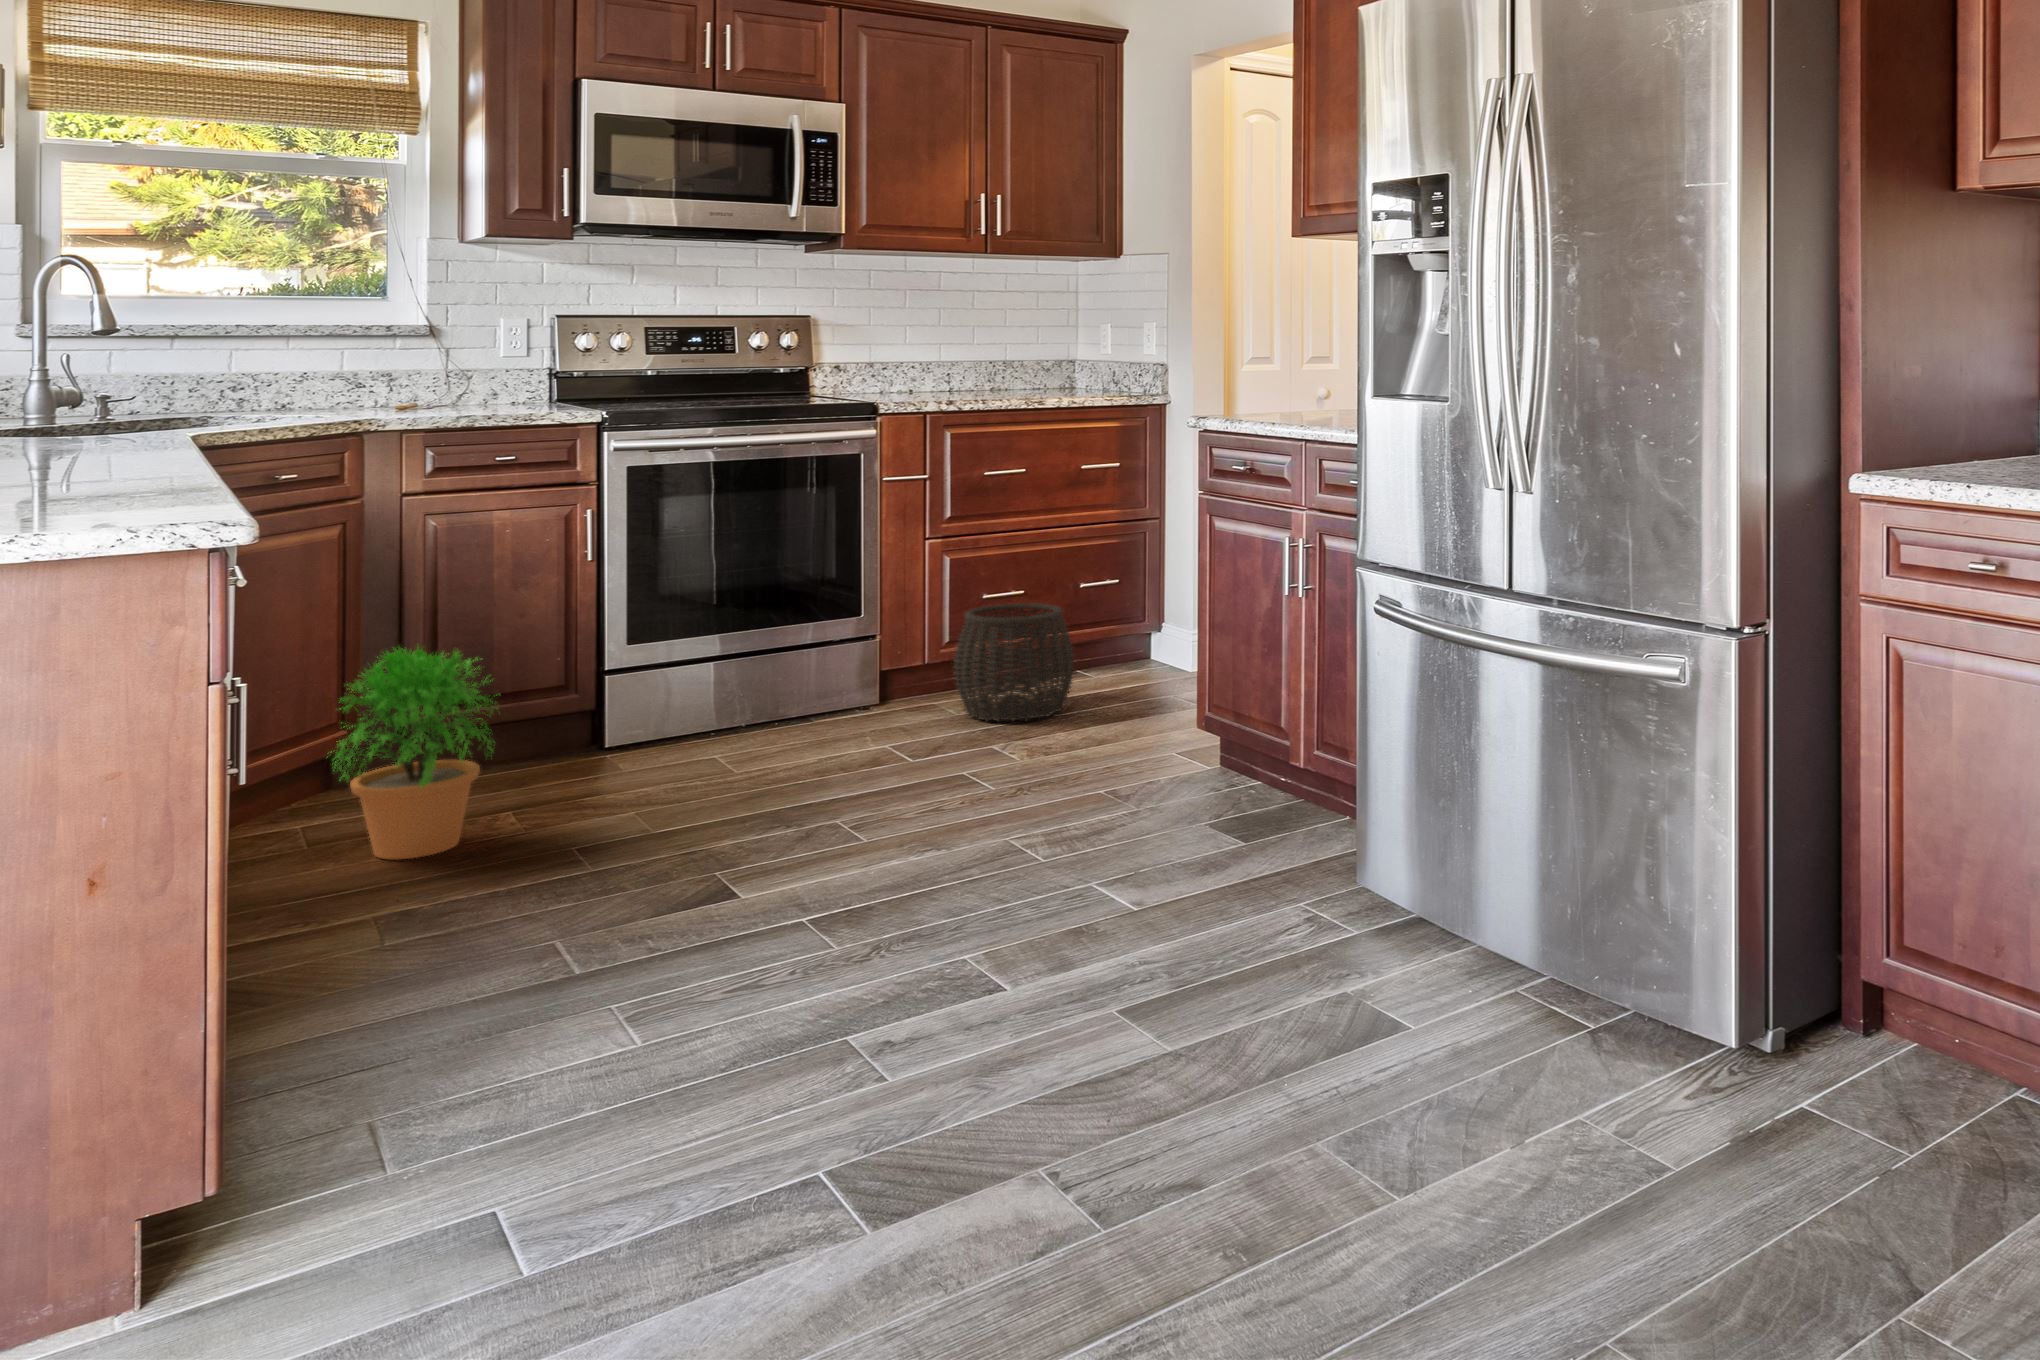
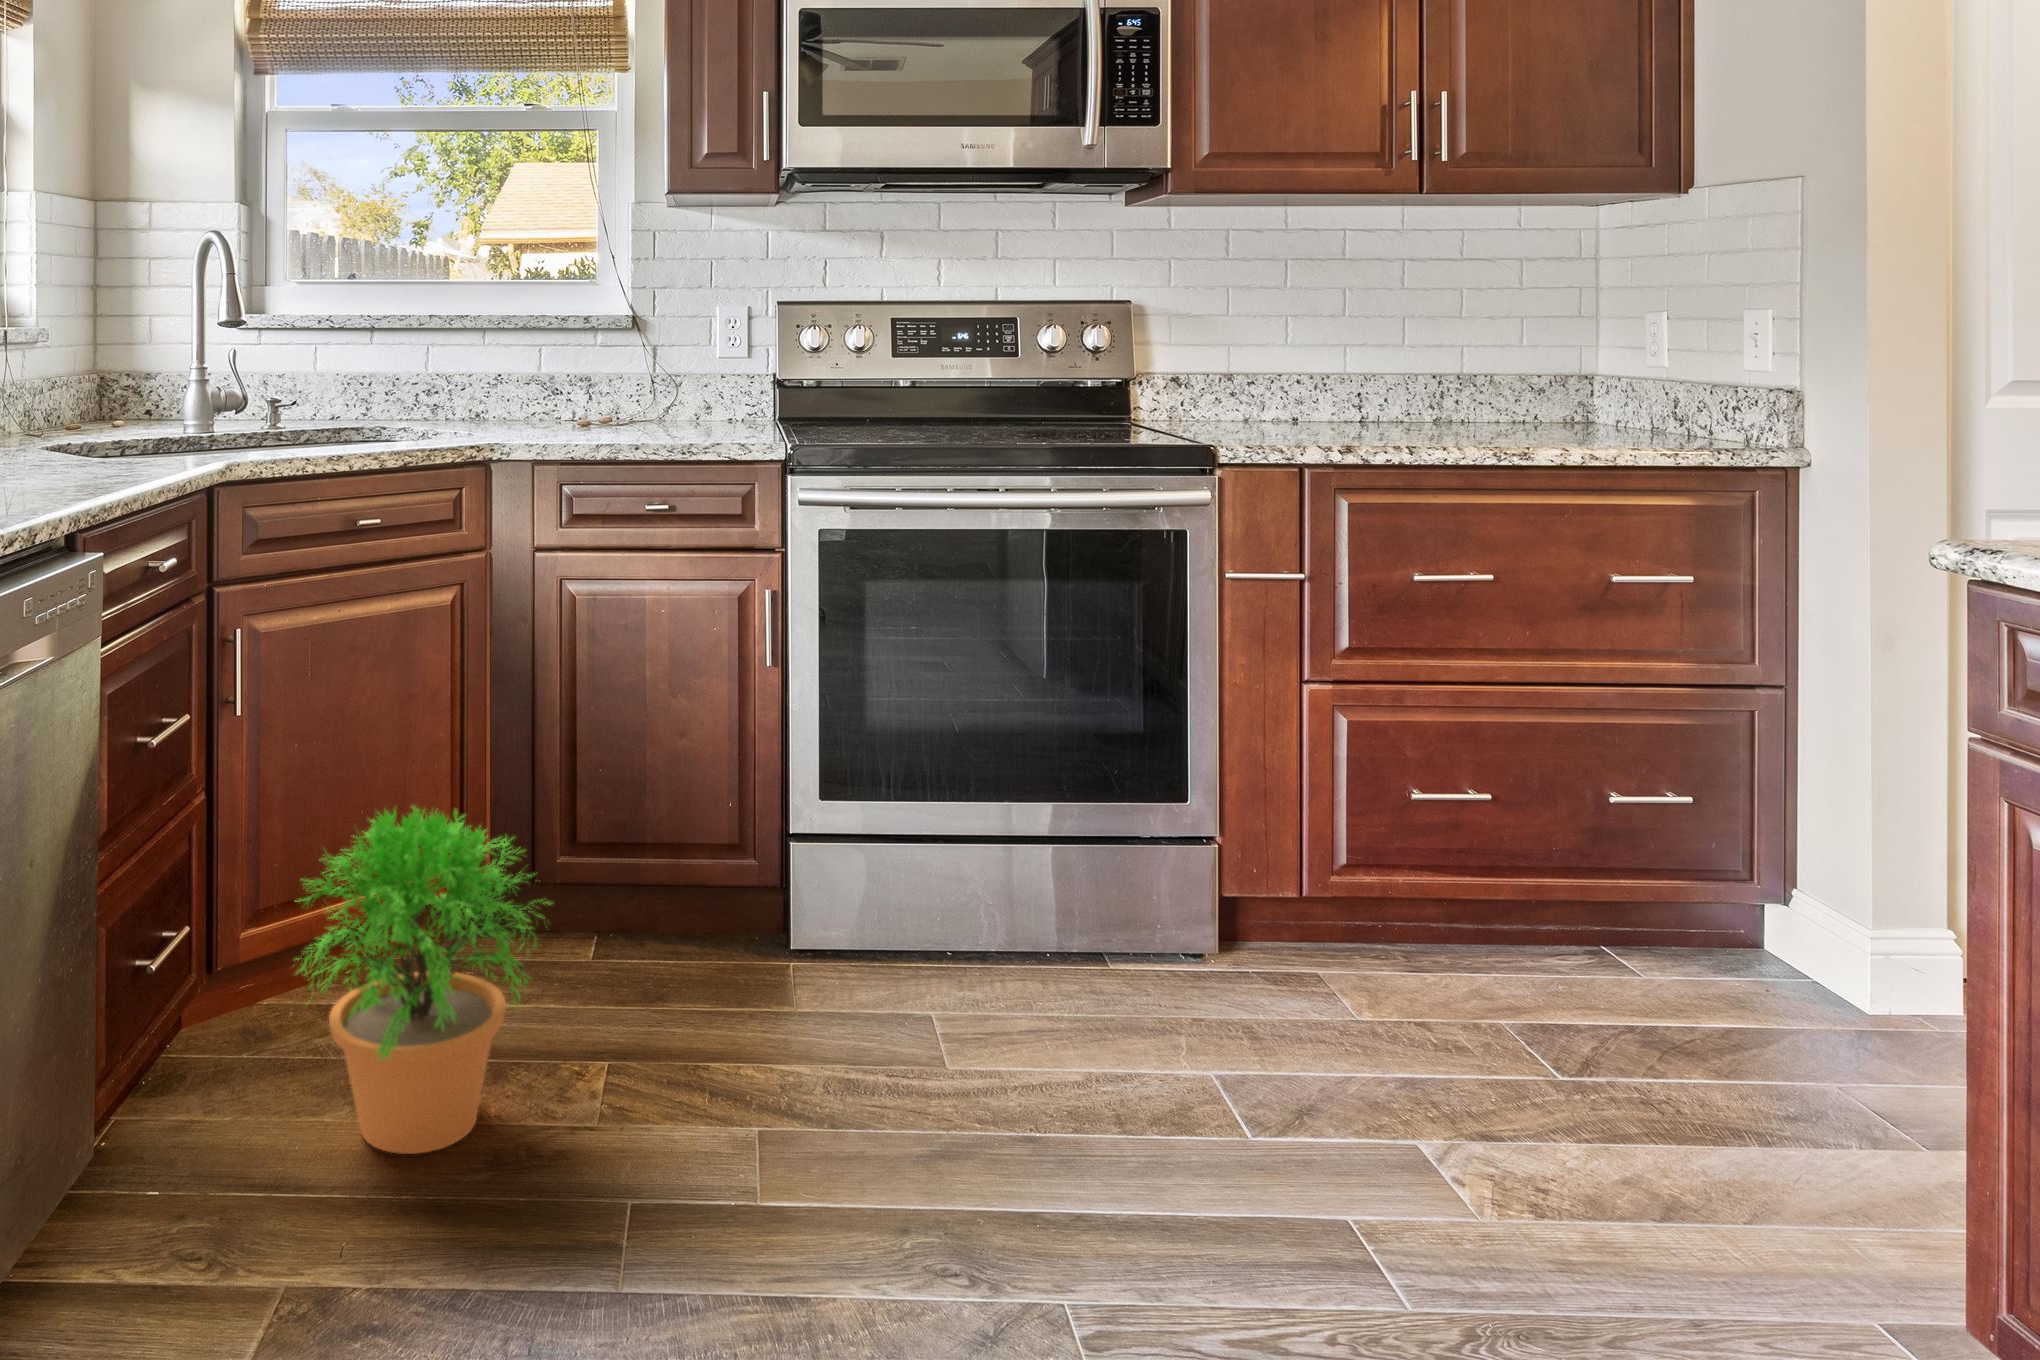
woven basket: present [954,603,1074,722] -> none [1342,820,1599,1082]

